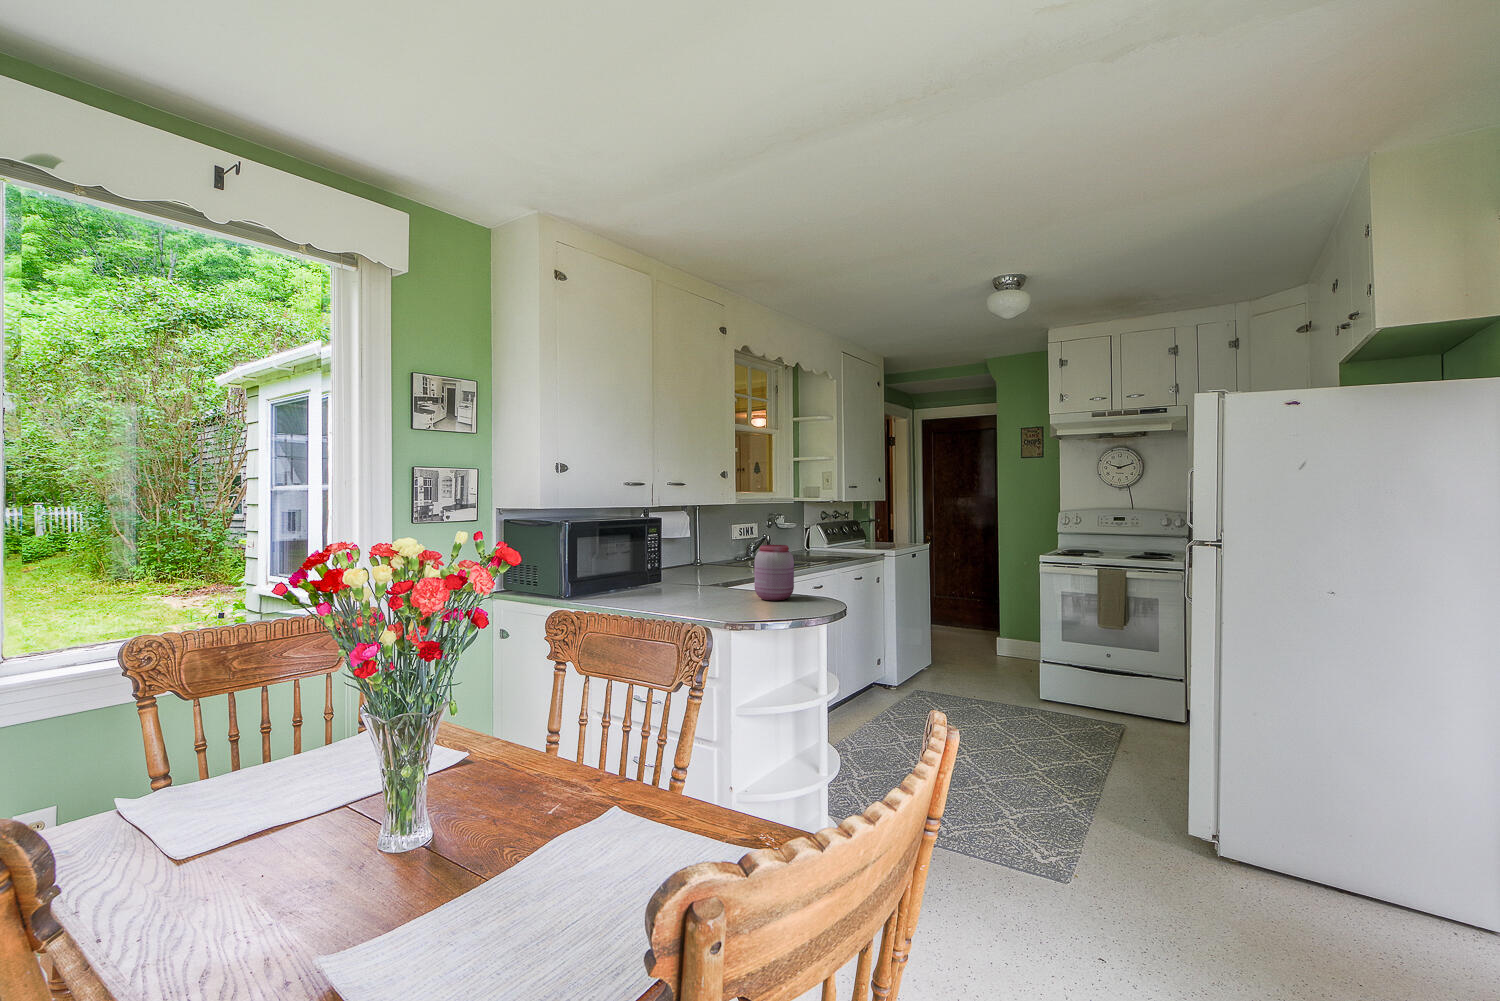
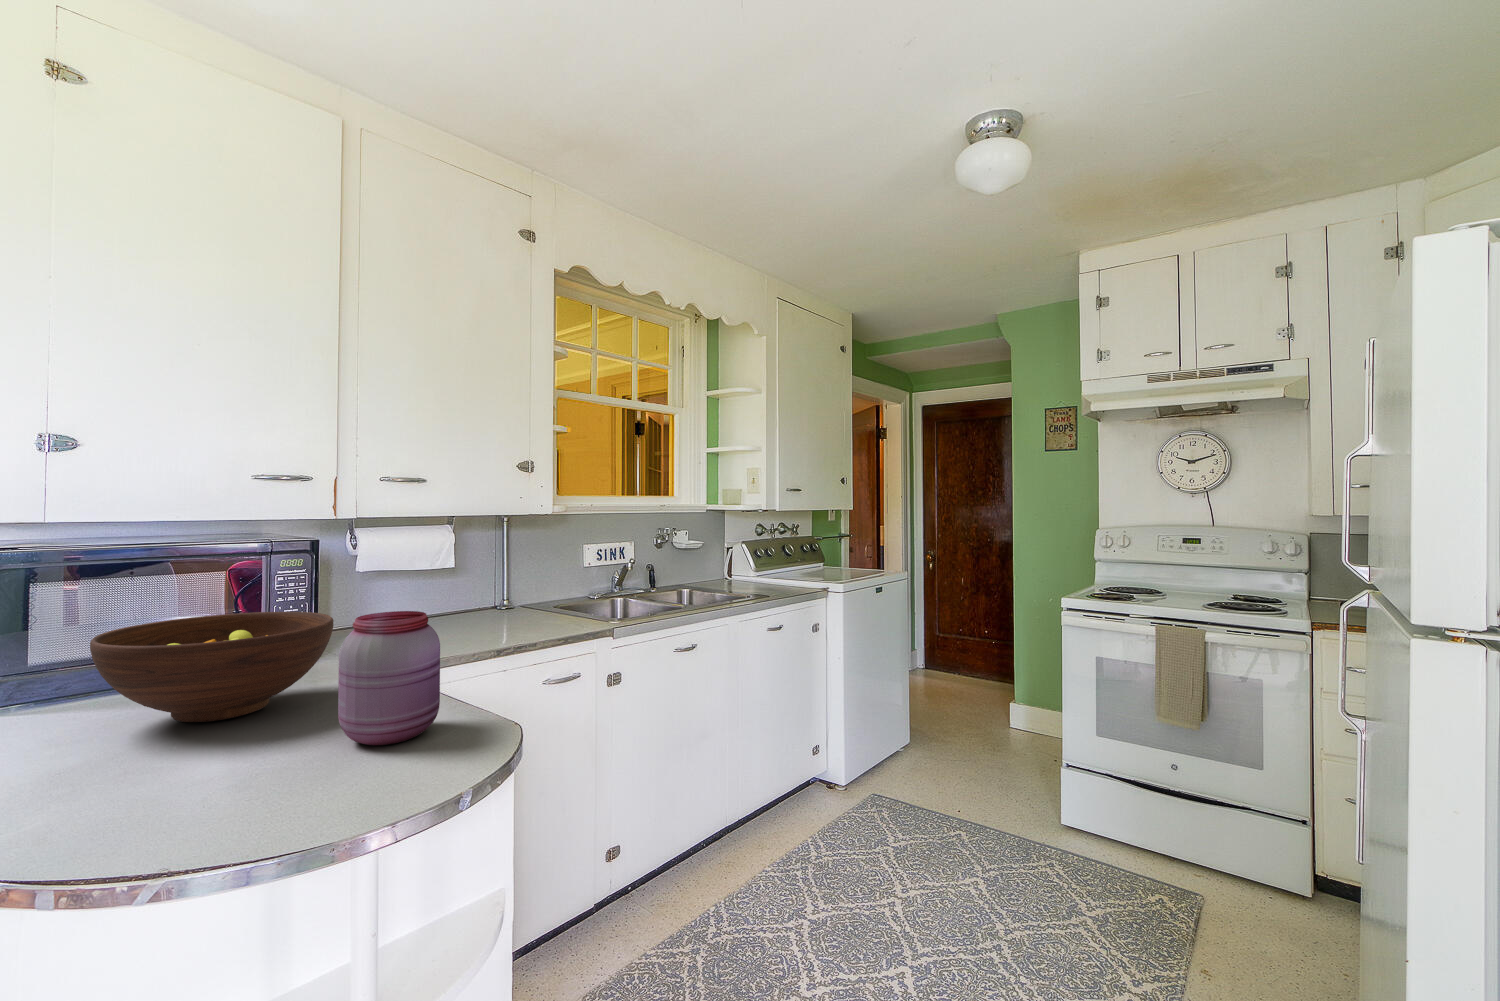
fruit bowl: none [625,552,715,598] -> present [90,612,333,722]

